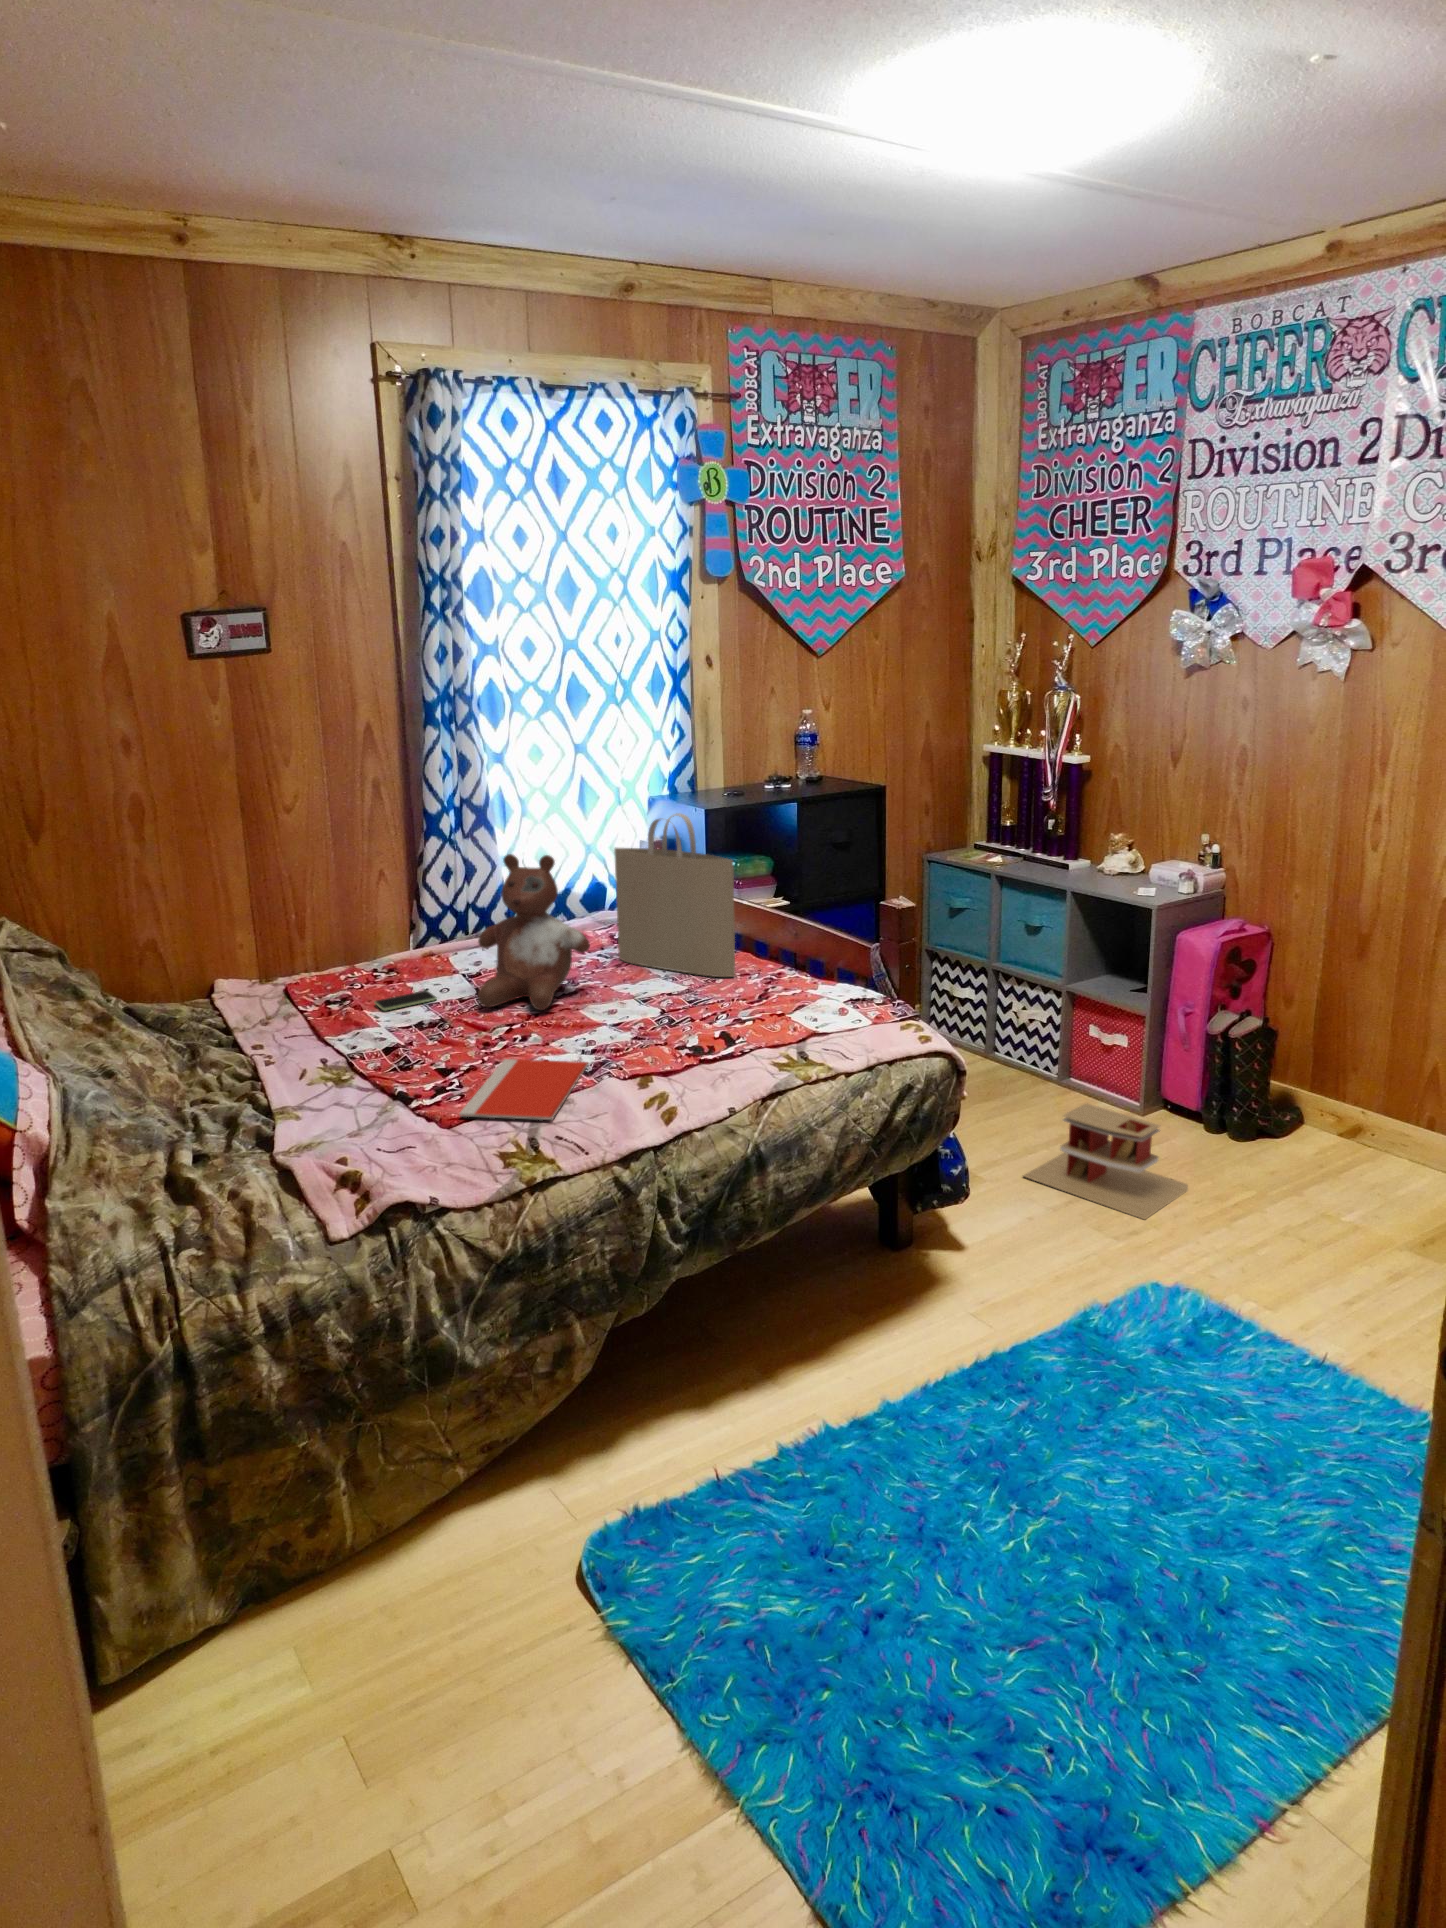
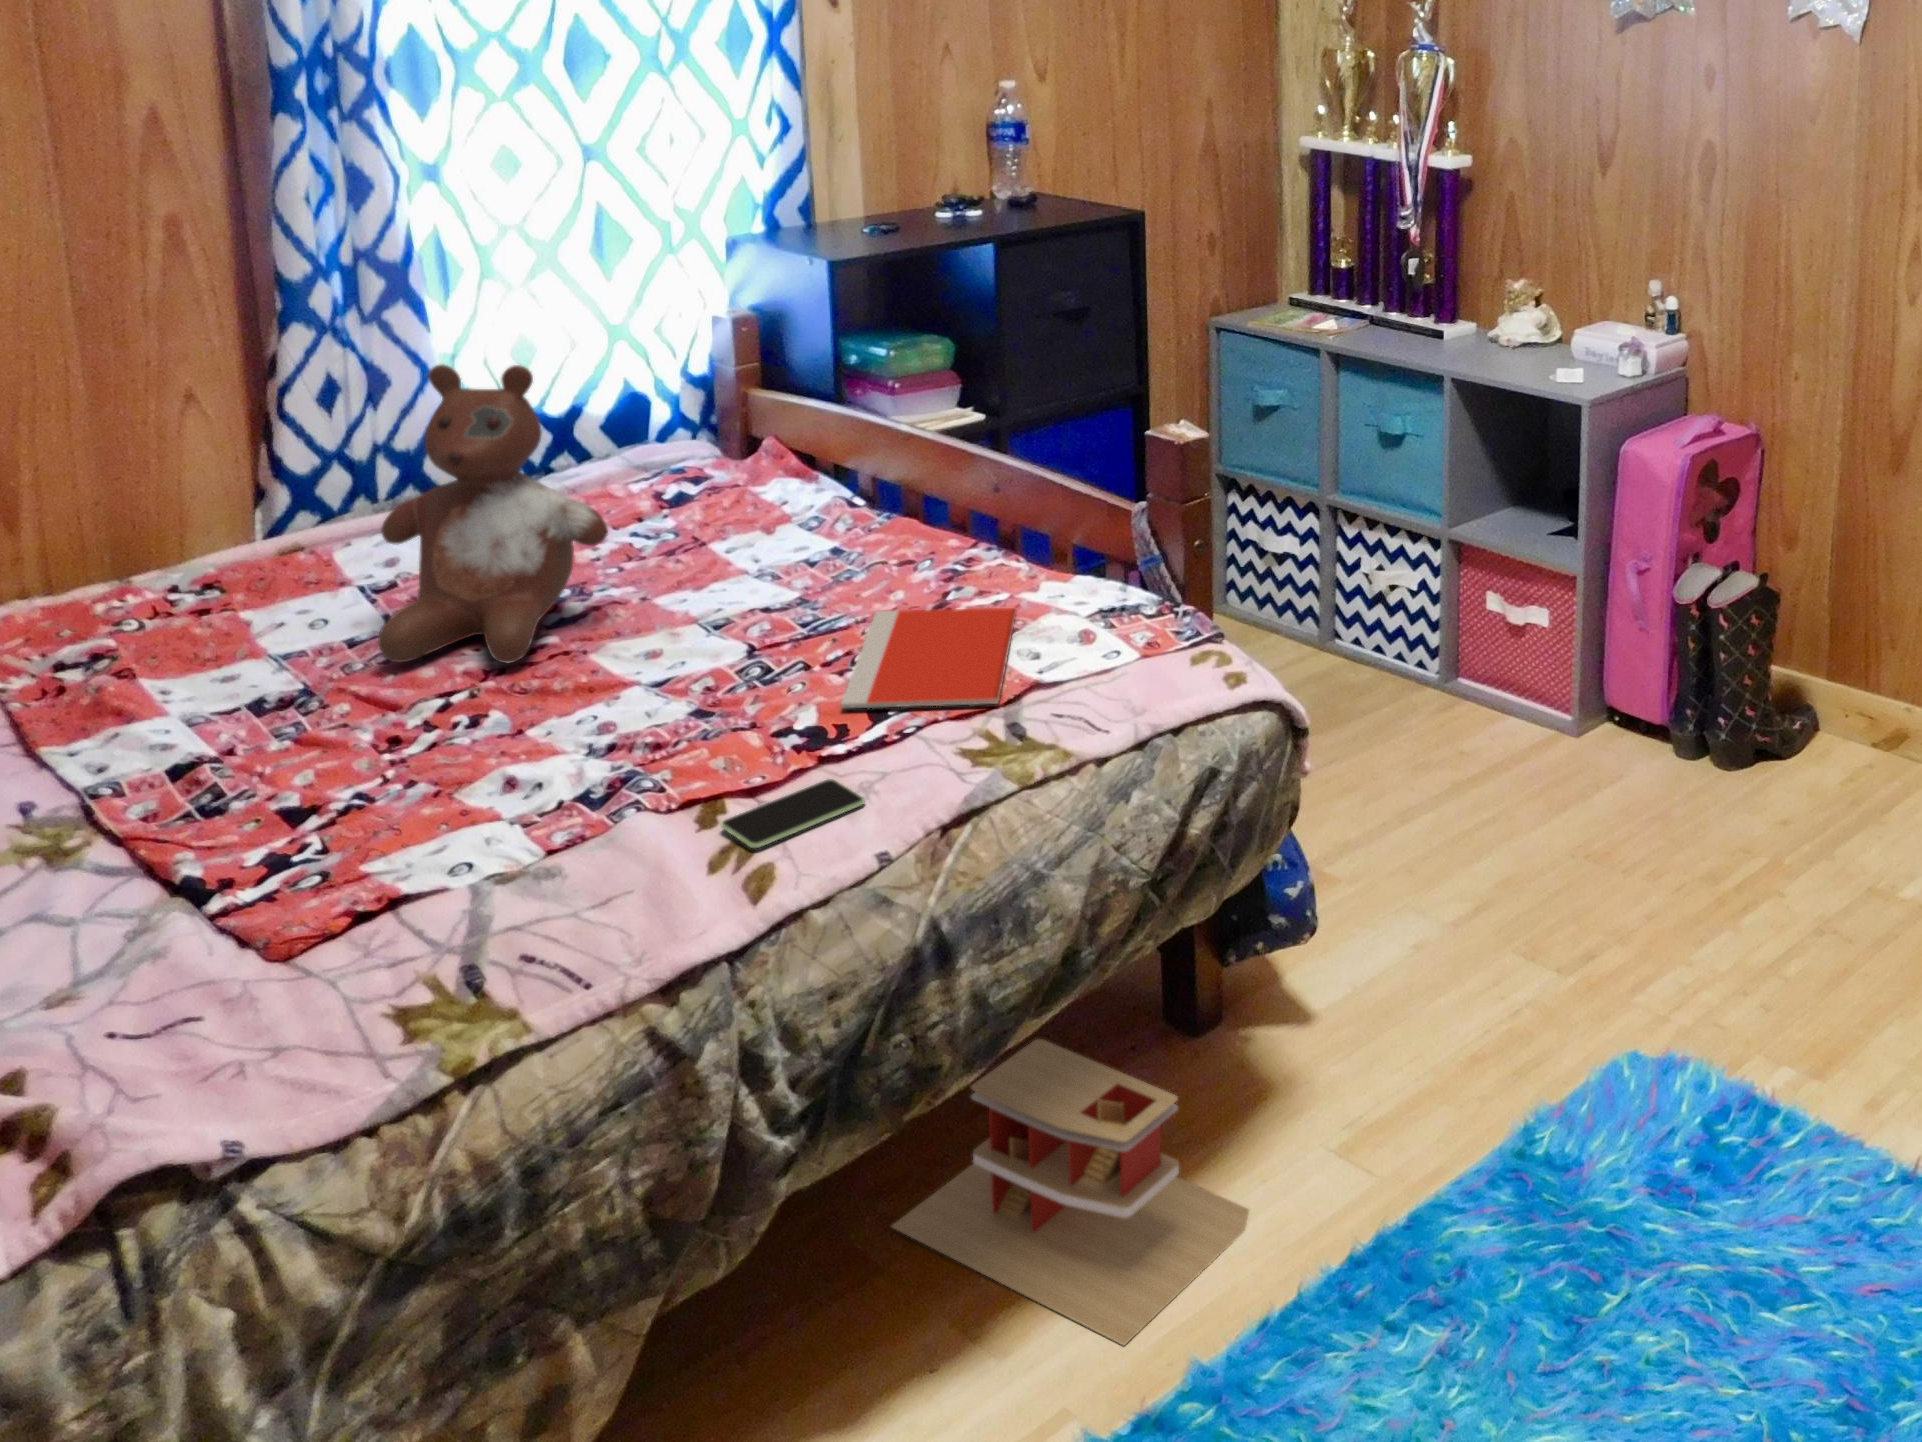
tote bag: present [614,813,735,977] -> none [656,277,890,572]
smartphone: present [374,991,436,1010] -> present [721,779,865,848]
notebook: present [459,1059,588,1120] -> present [841,608,1017,709]
toy house: present [1024,1103,1188,1219] -> present [892,1039,1249,1345]

